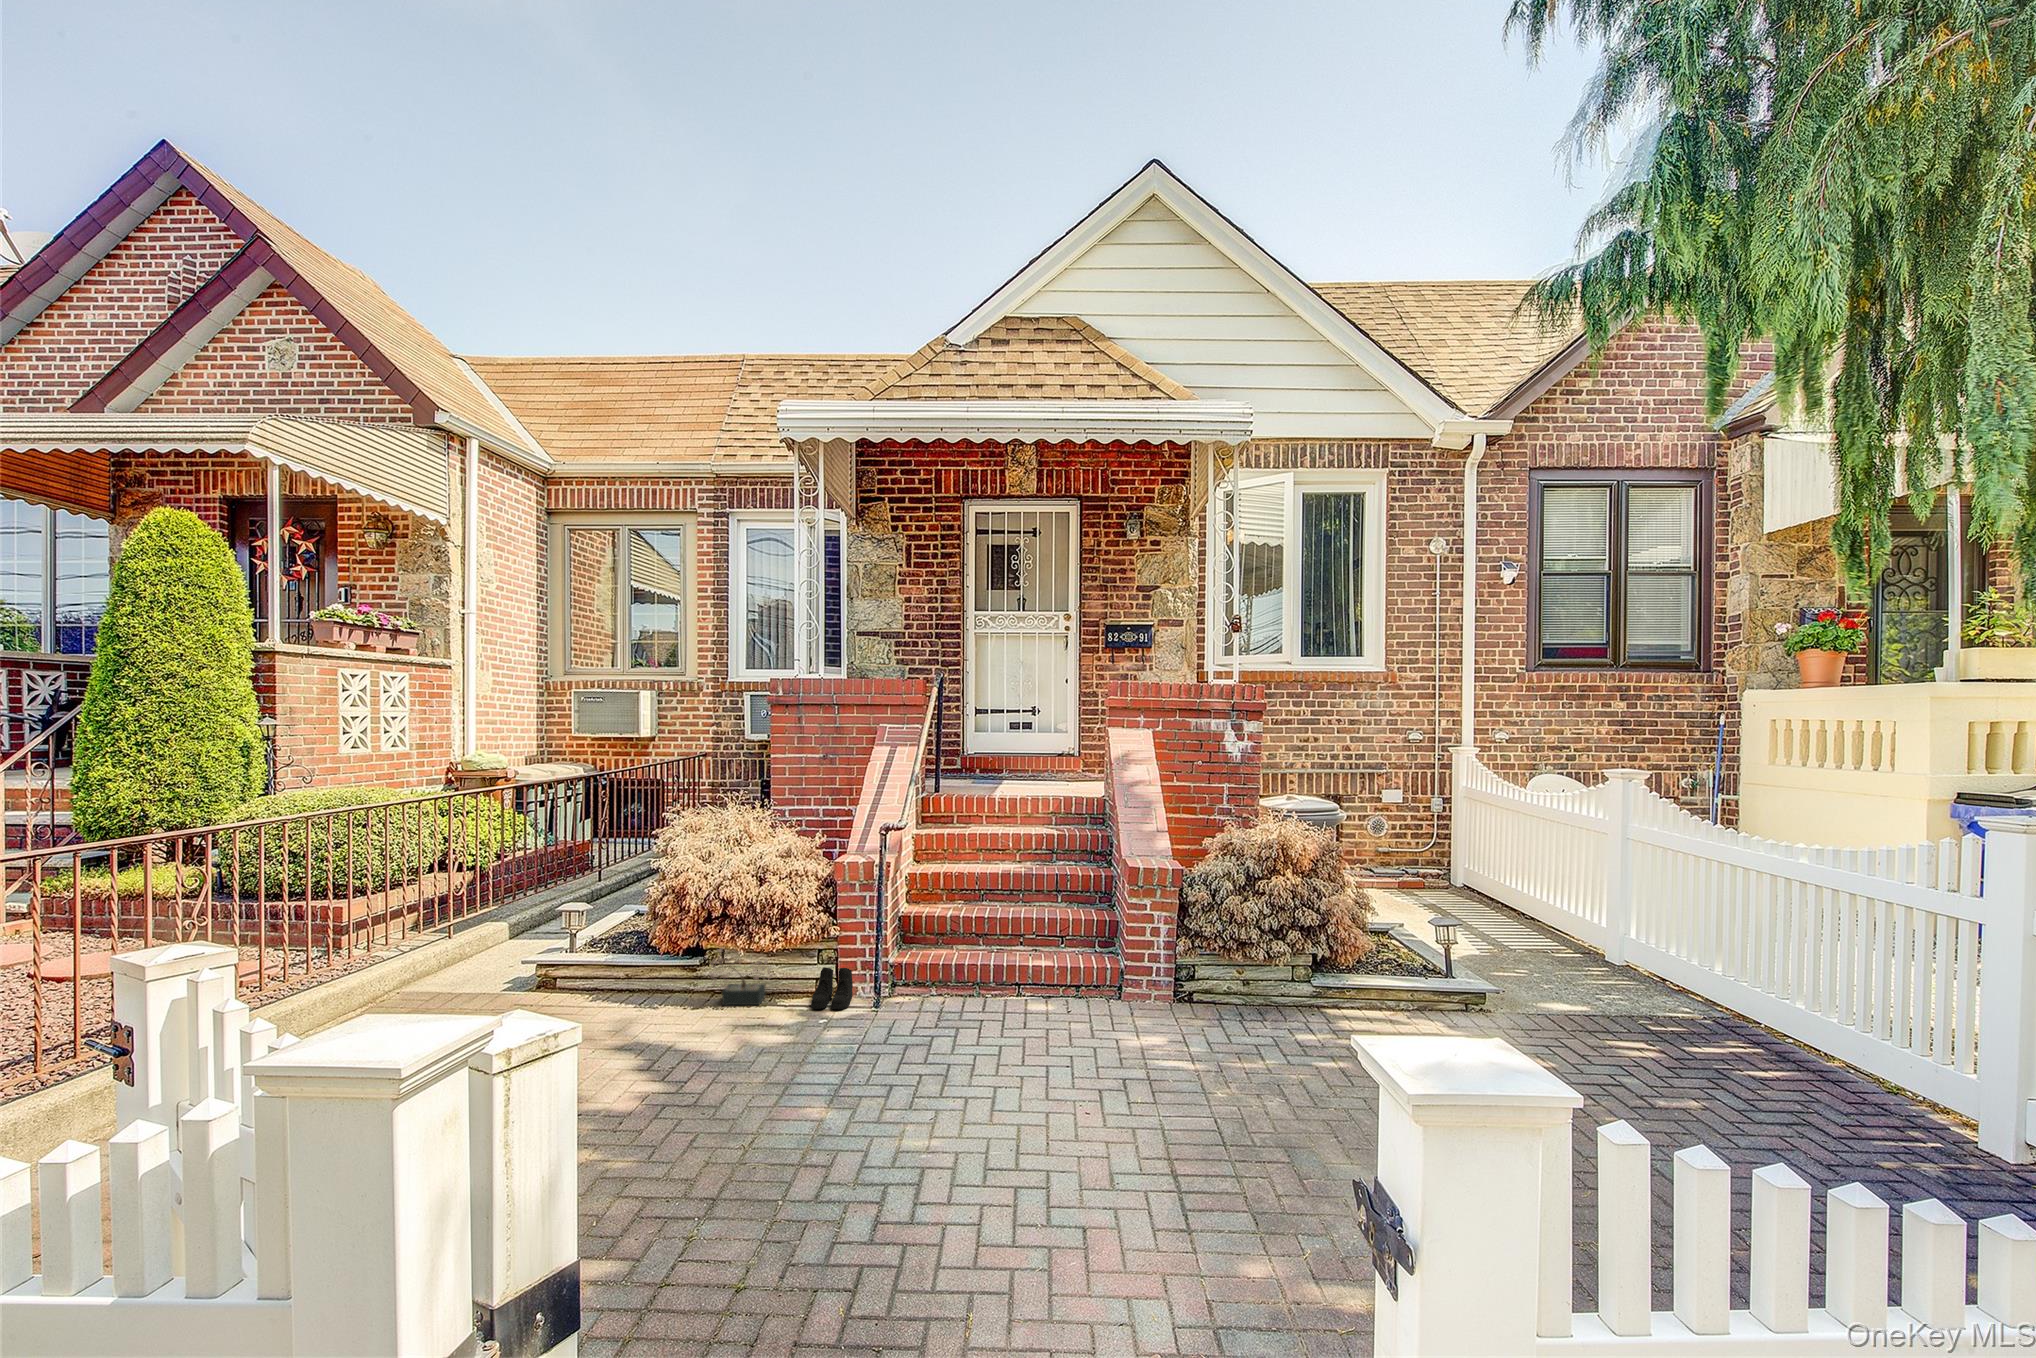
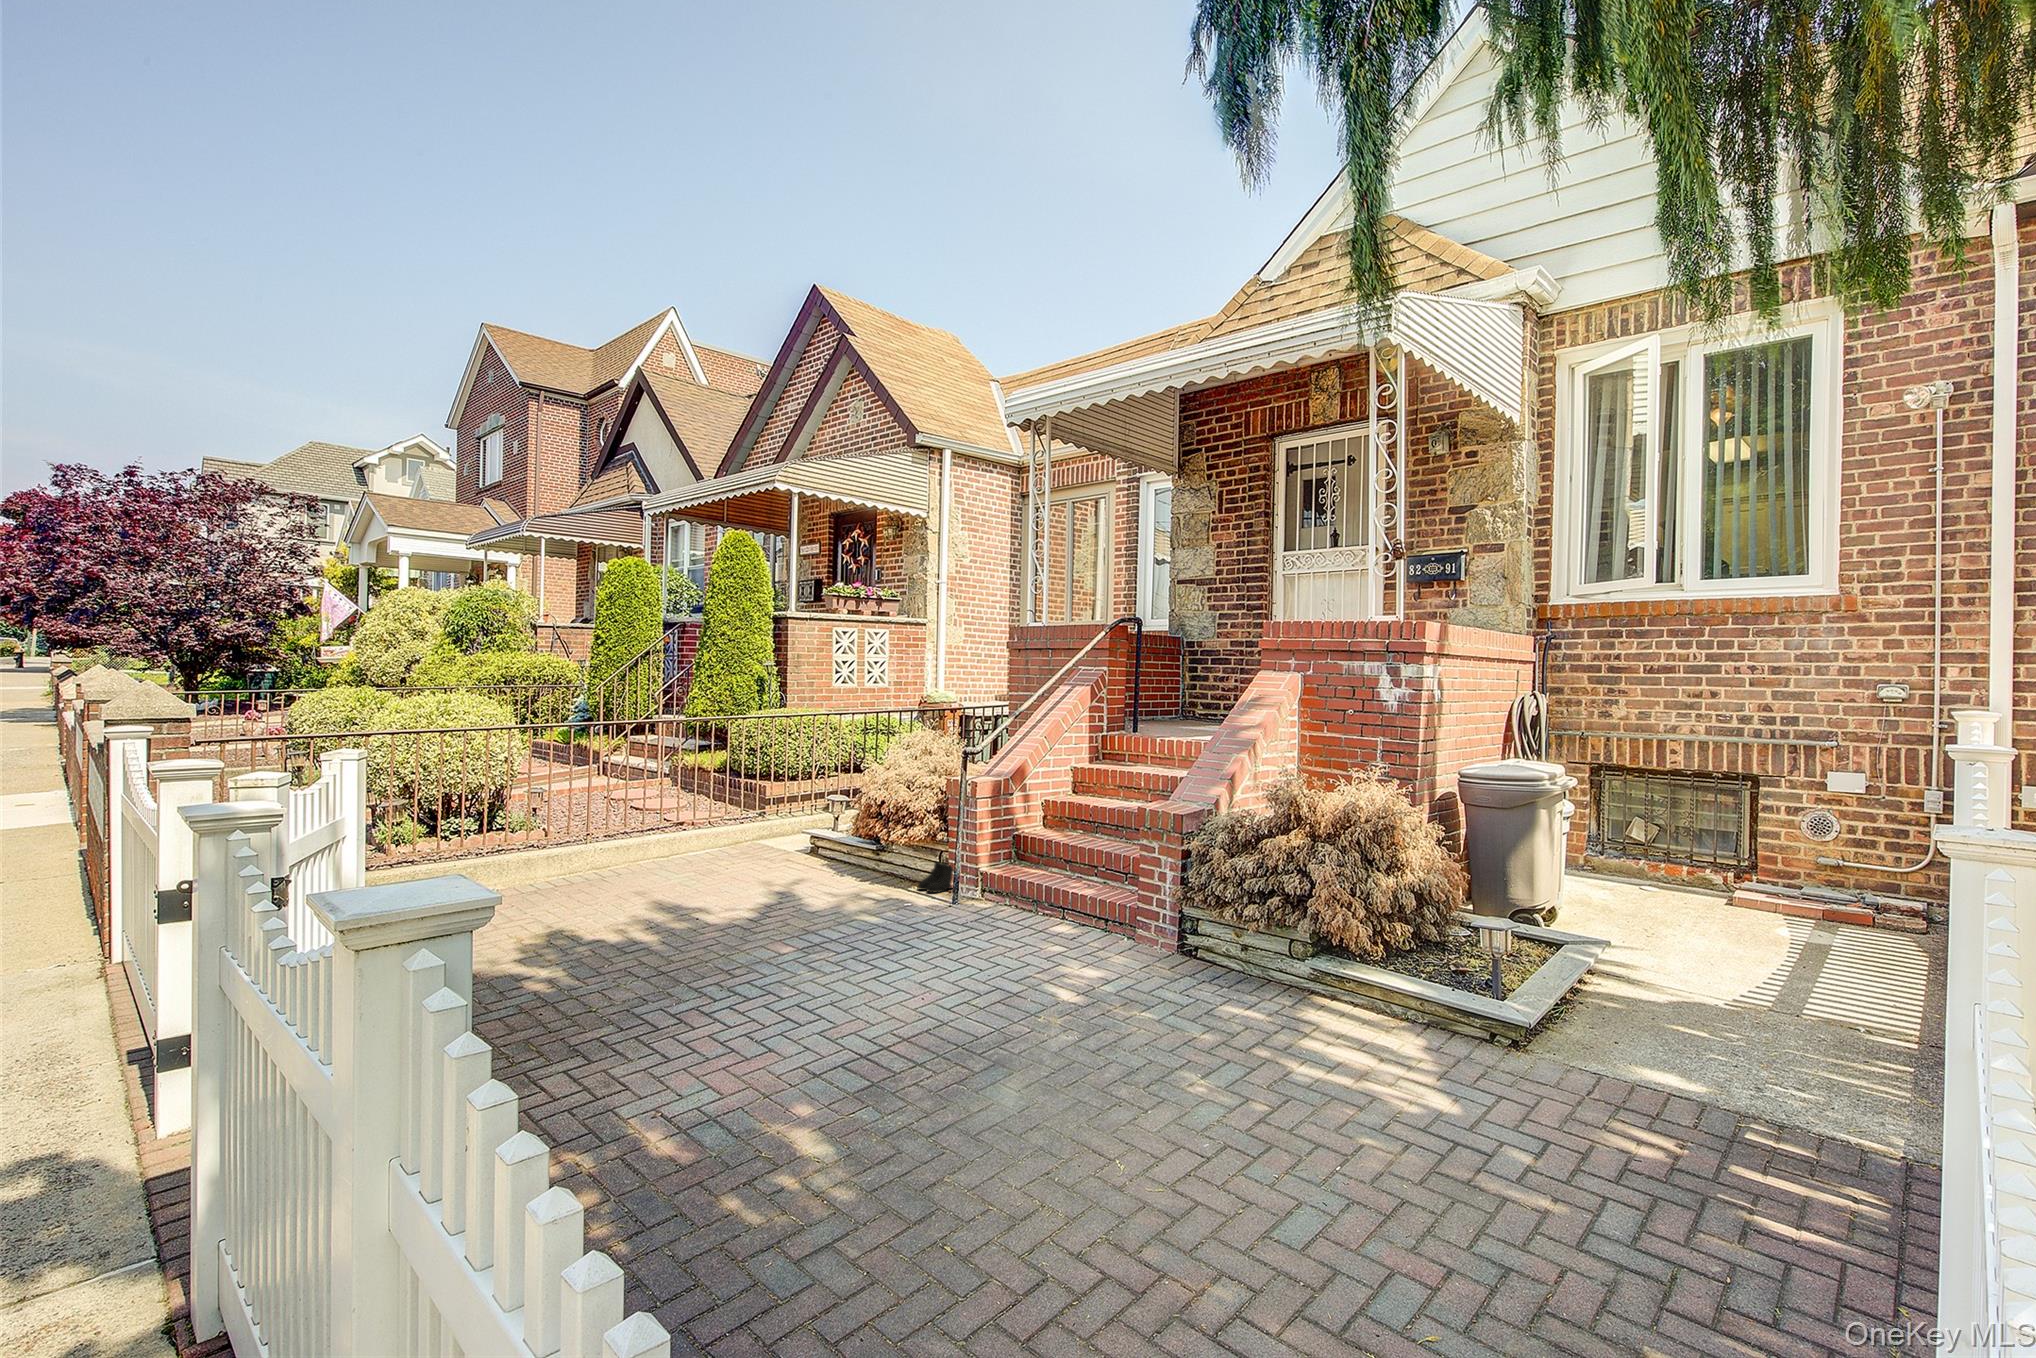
decorative plant: present [710,949,772,1005] -> none [869,835,916,881]

